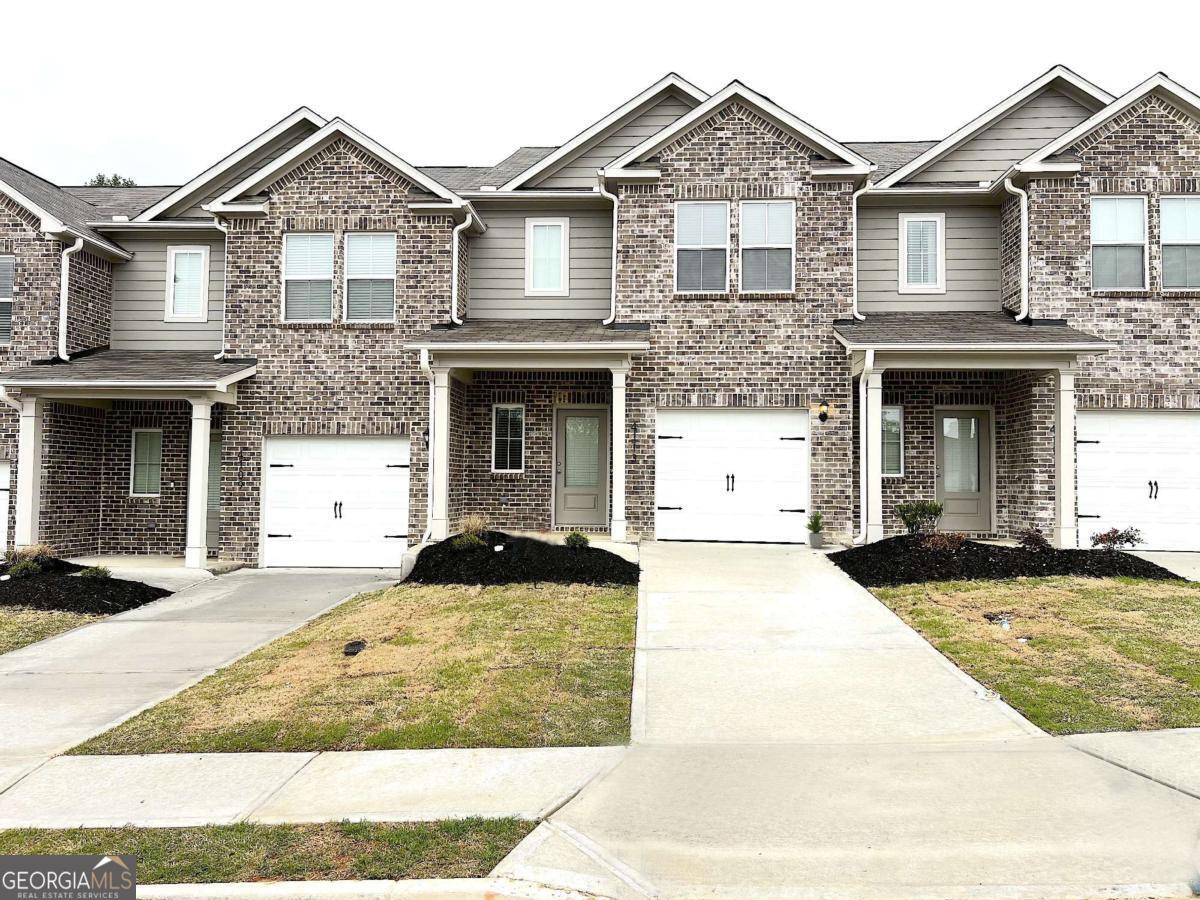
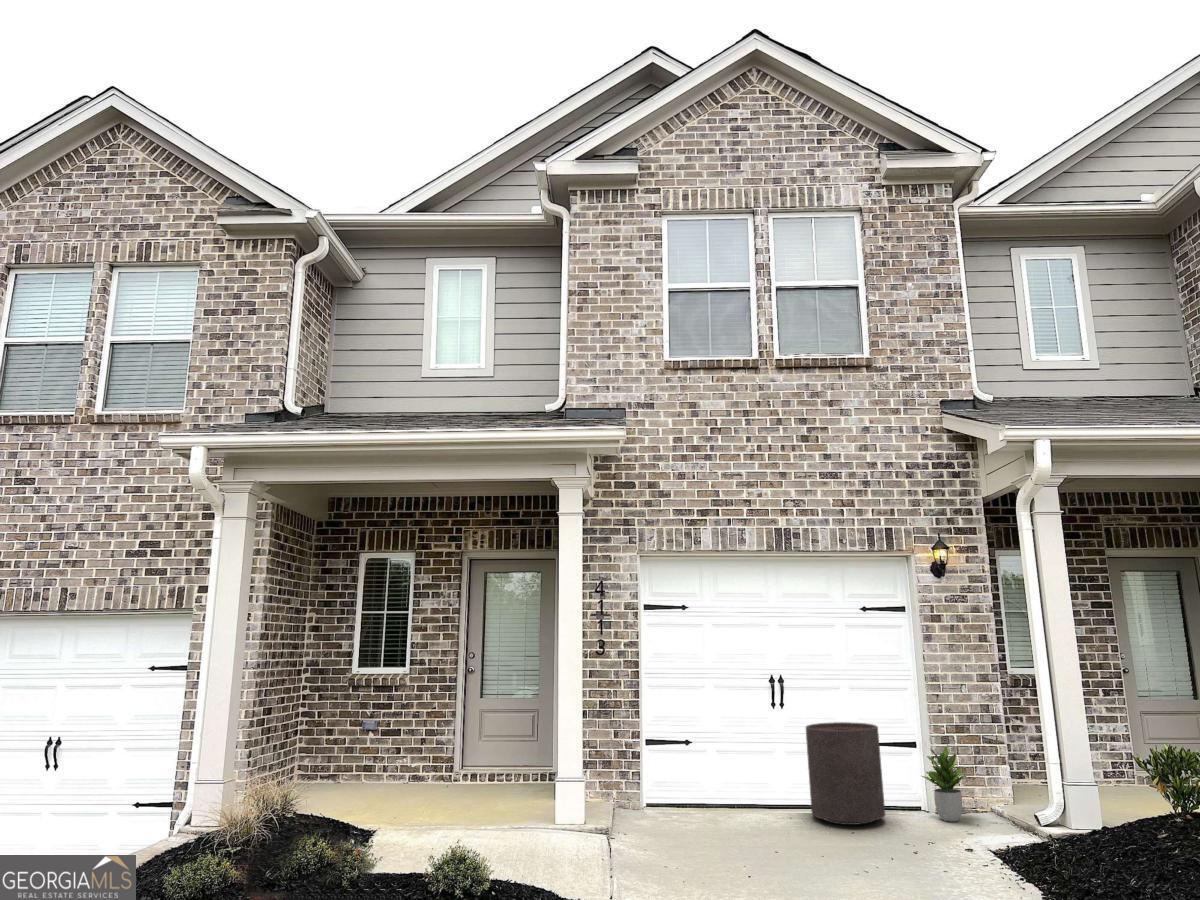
trash can: none [743,499,782,548] -> present [806,722,885,825]

